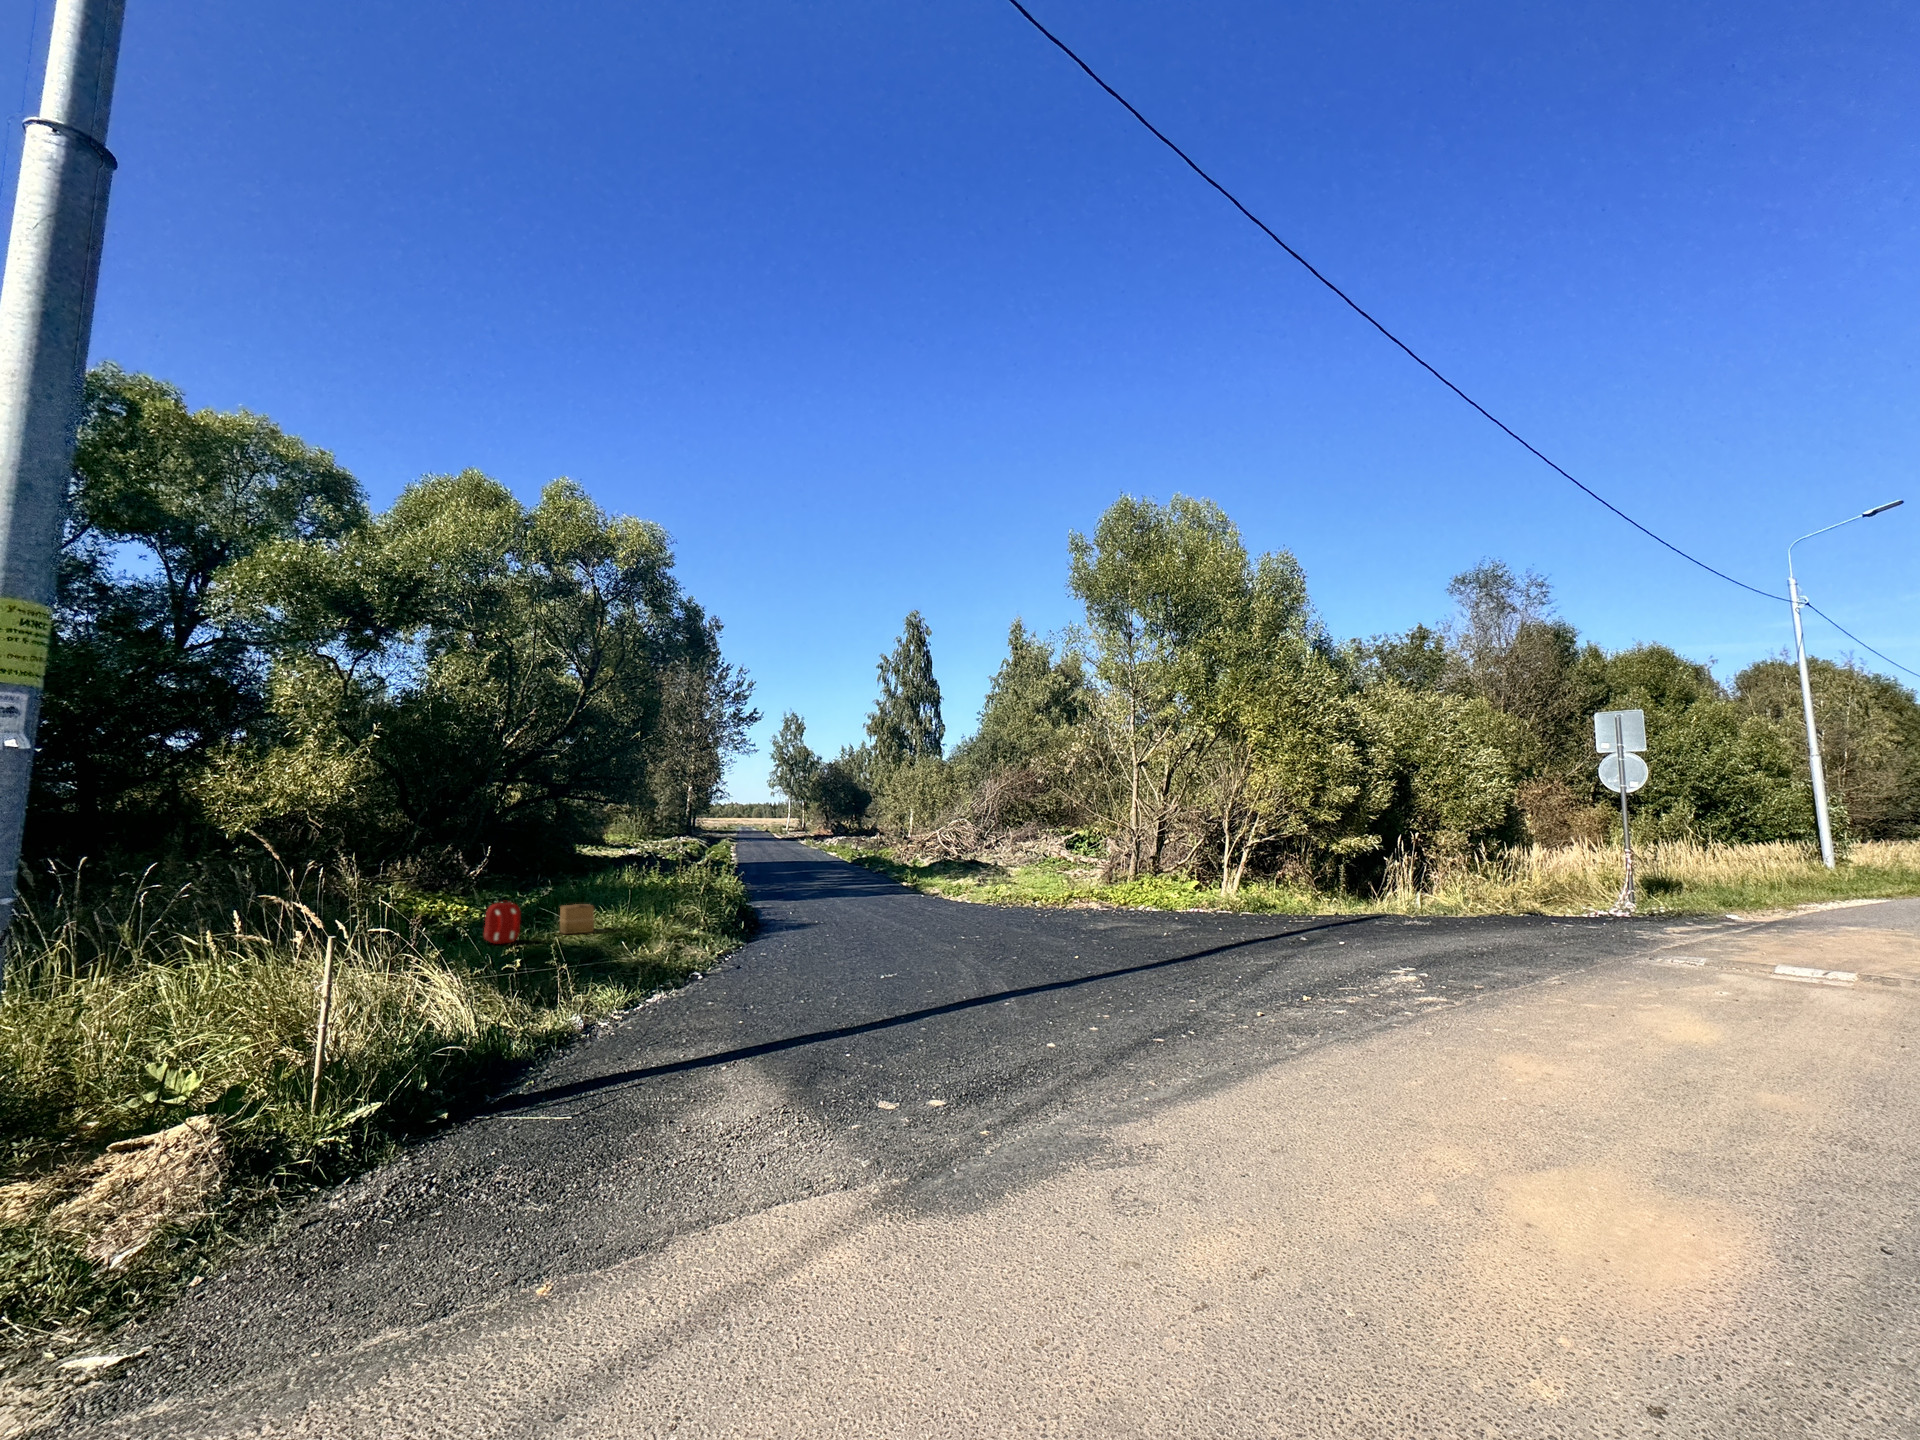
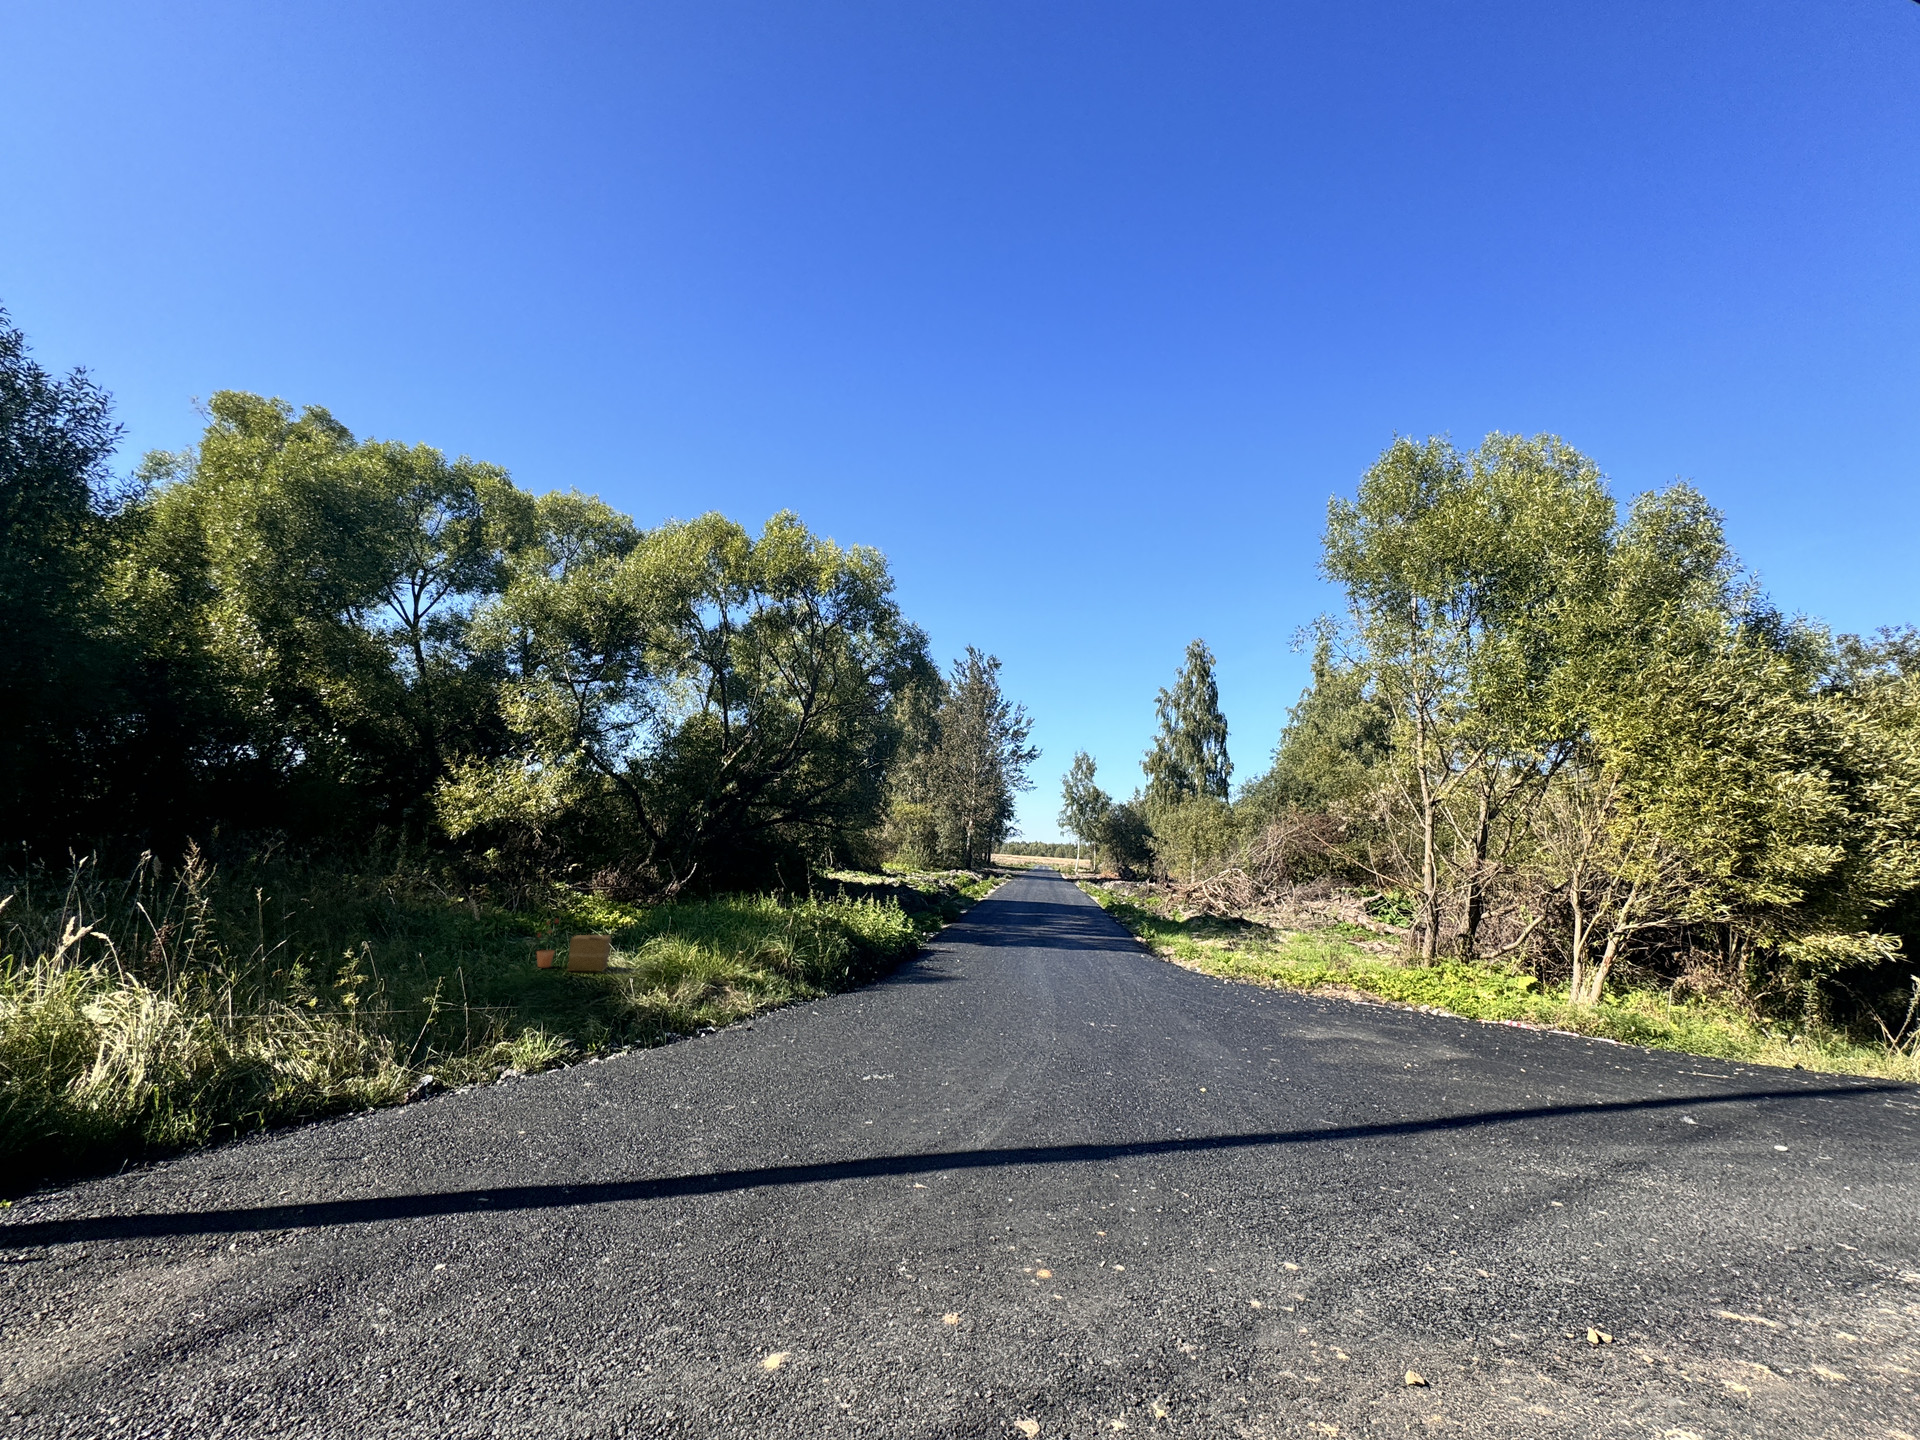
potted plant: none [525,894,541,935] -> present [537,920,558,968]
backpack: present [484,902,520,944] -> none [466,924,511,976]

